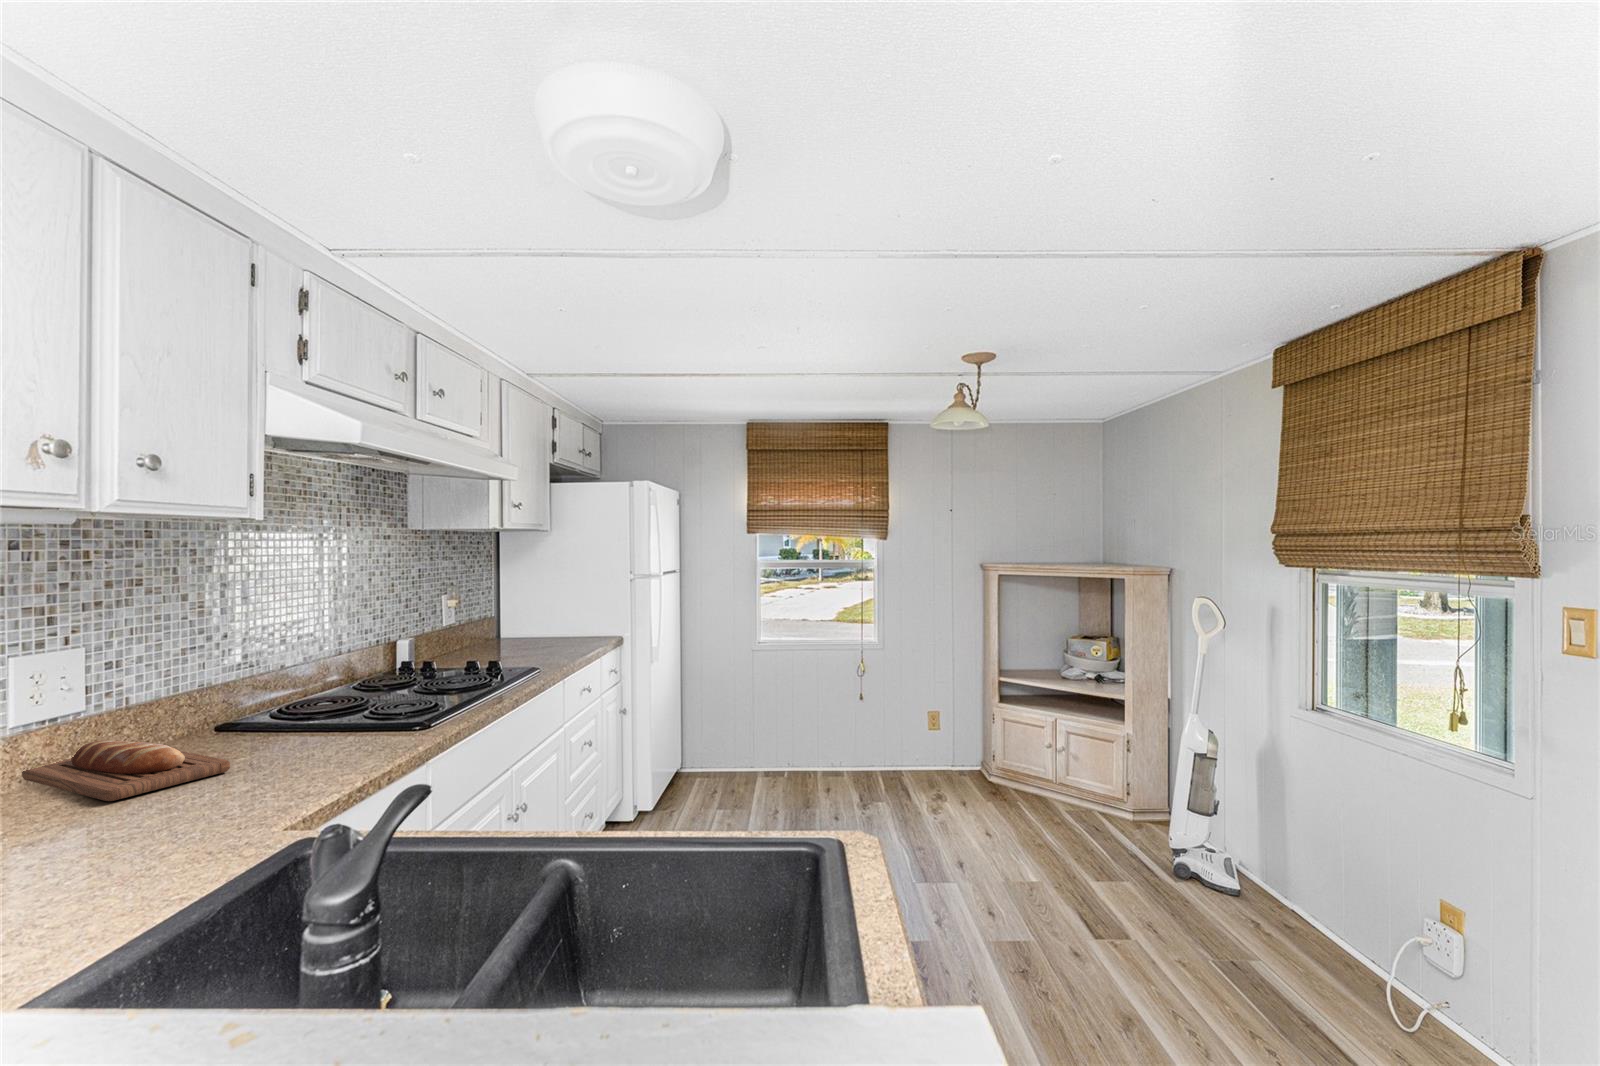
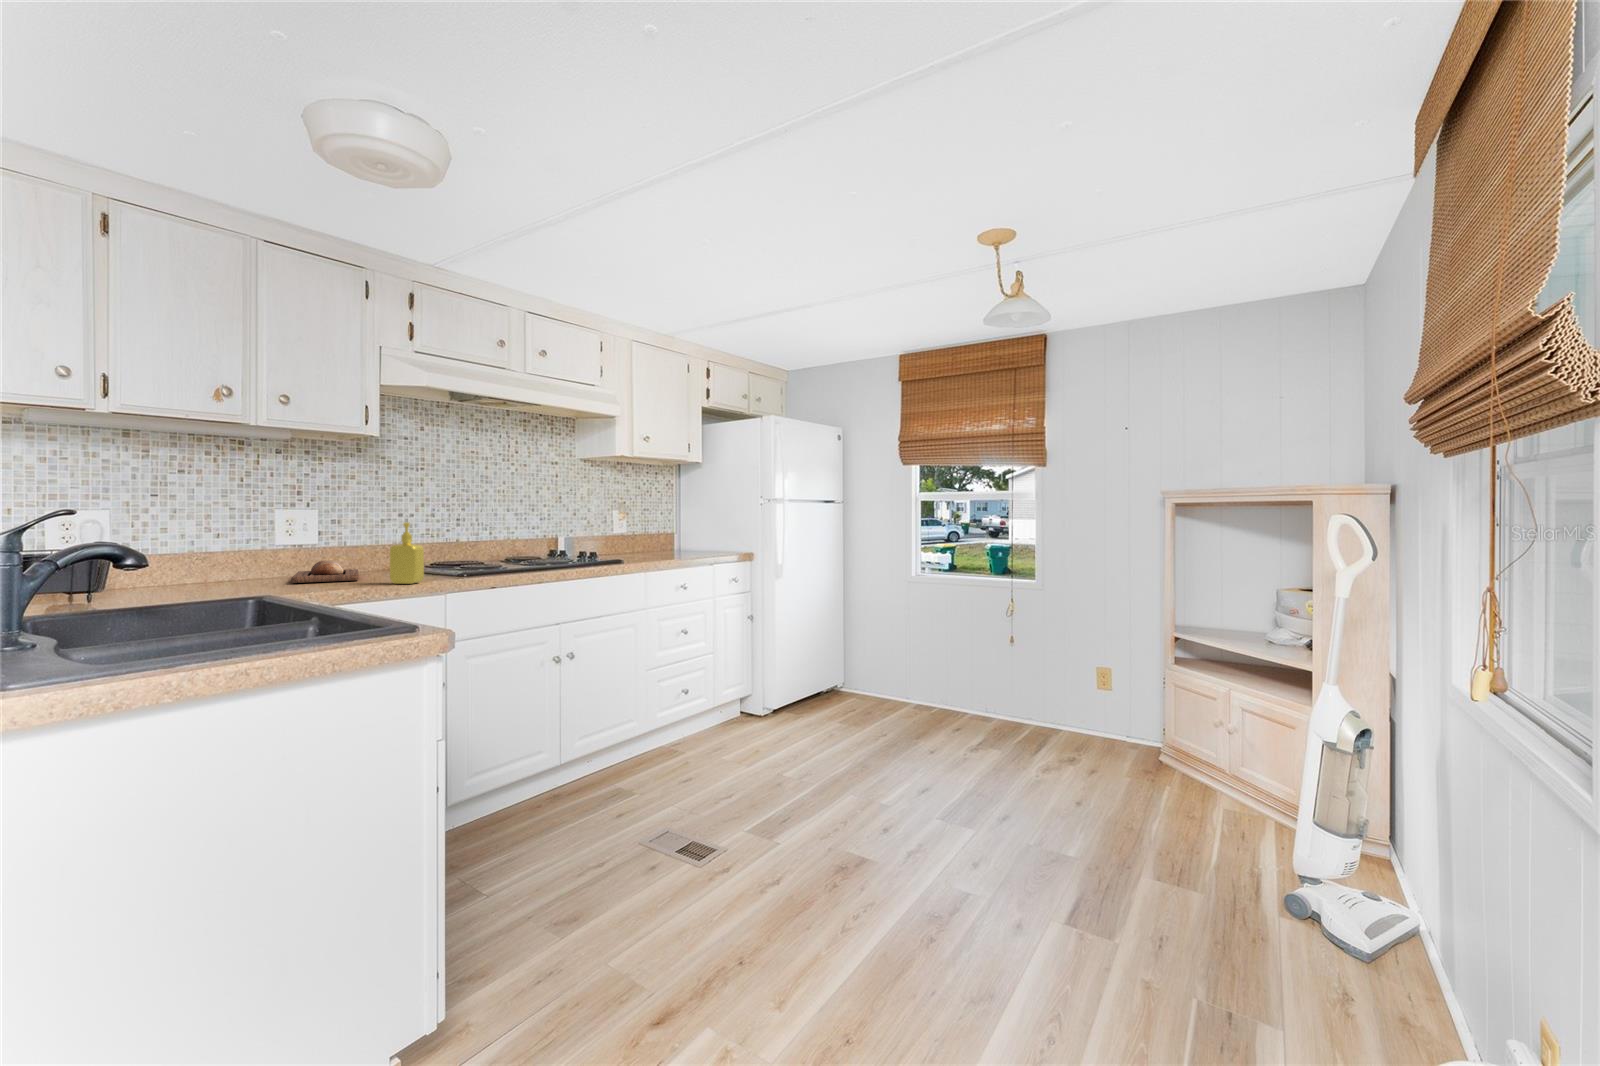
soap dispenser: none [331,664,382,768] -> present [390,522,424,584]

